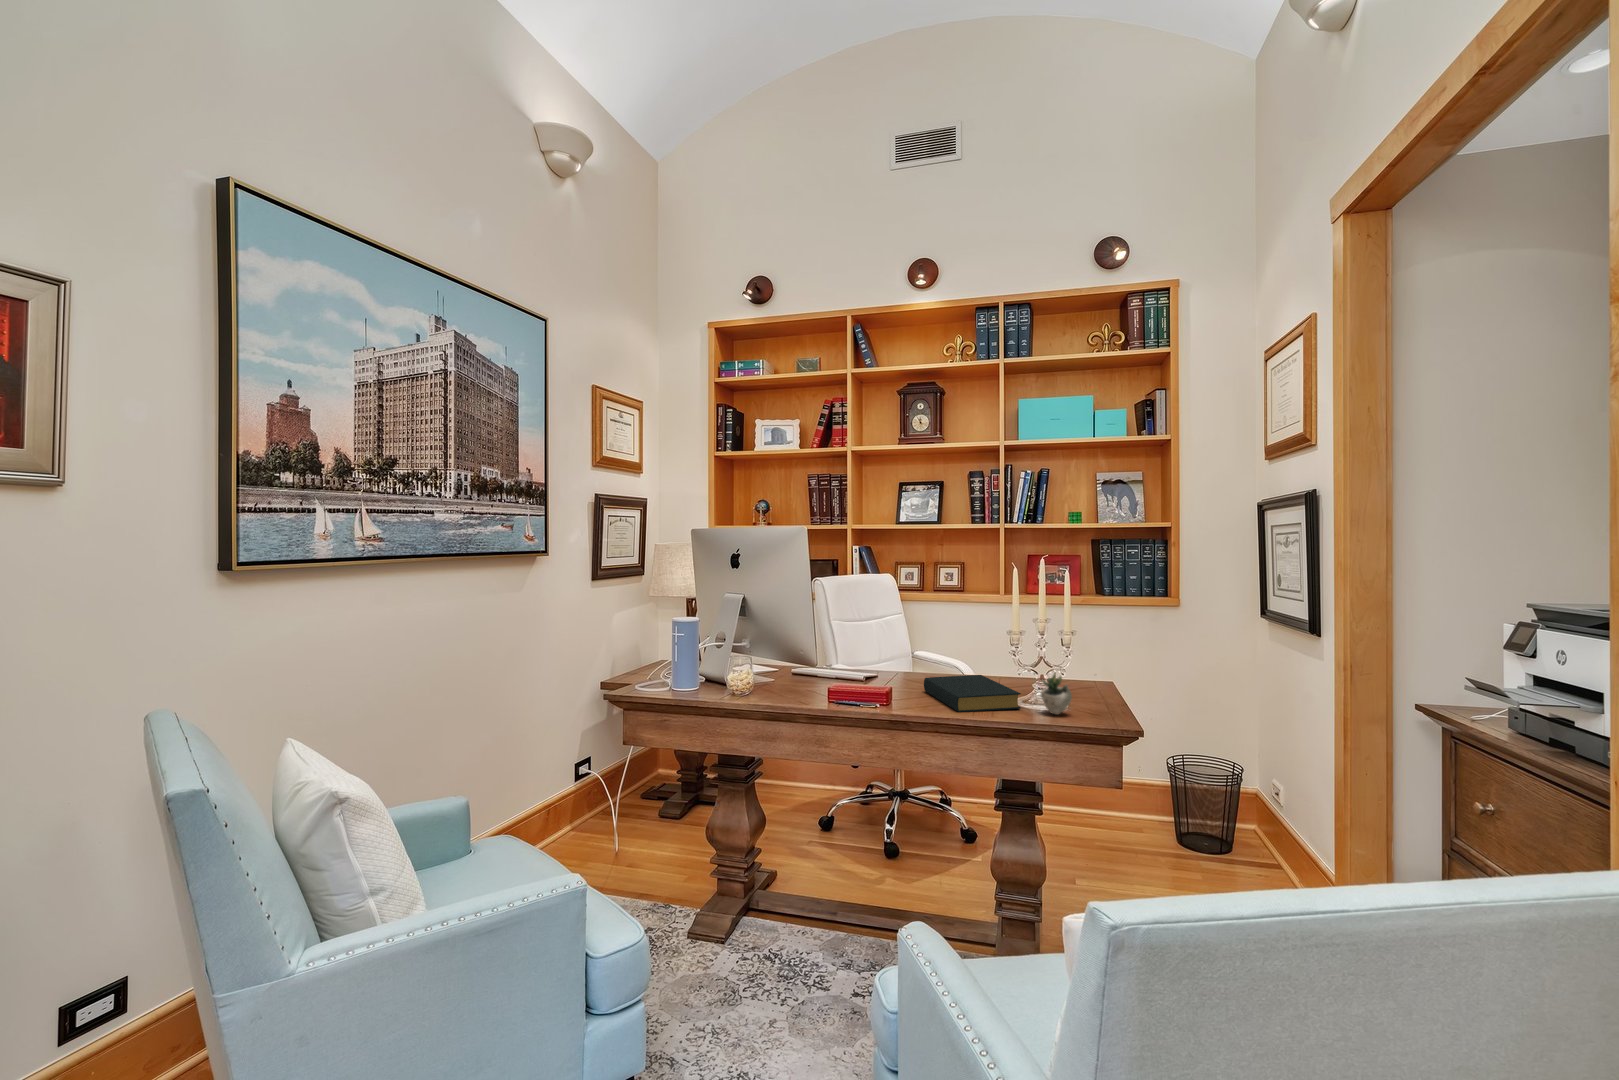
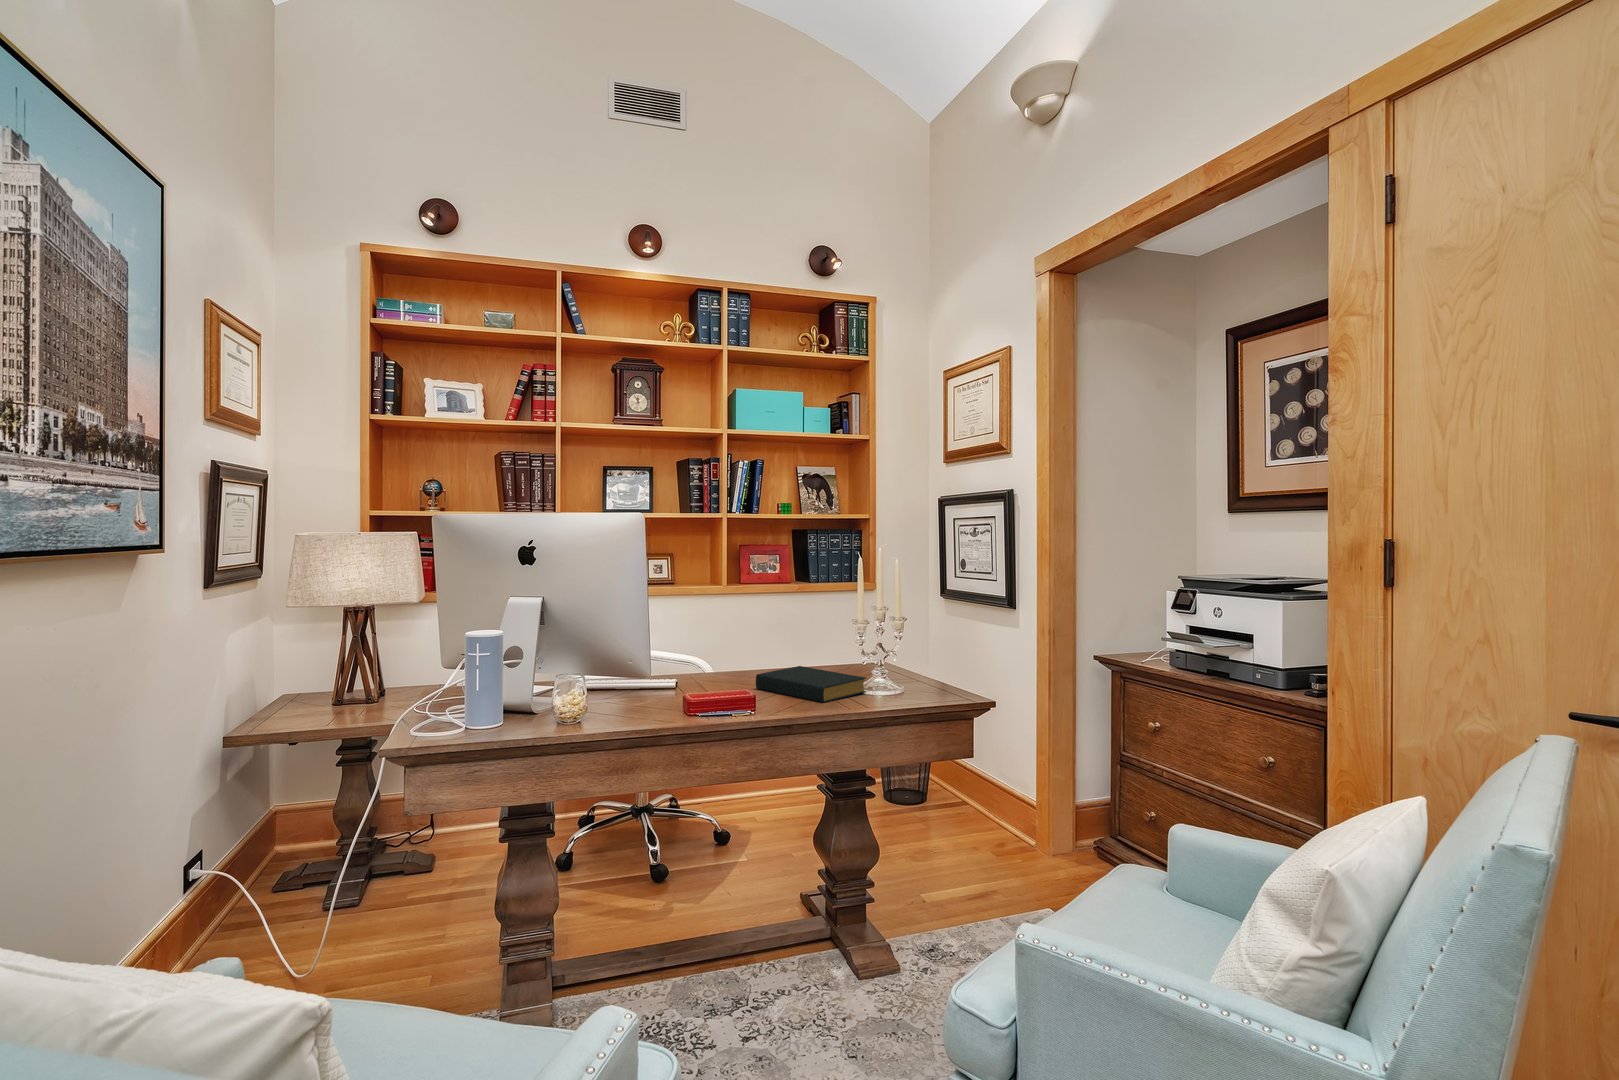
succulent plant: present [1041,673,1072,714] -> none [884,651,938,693]

